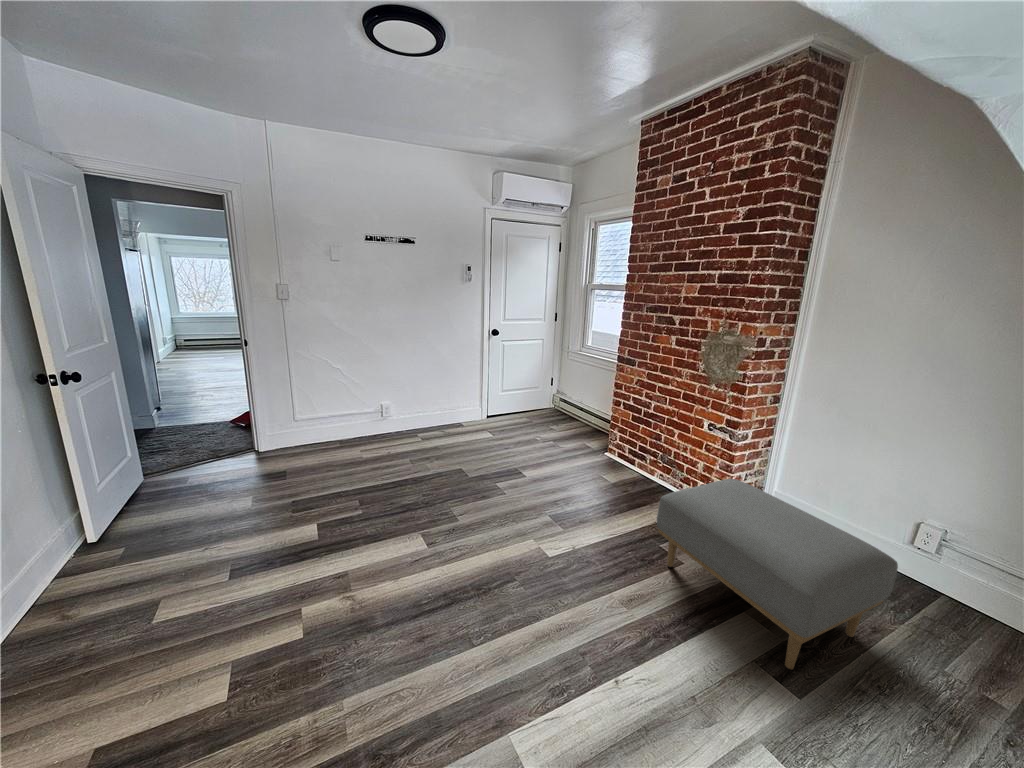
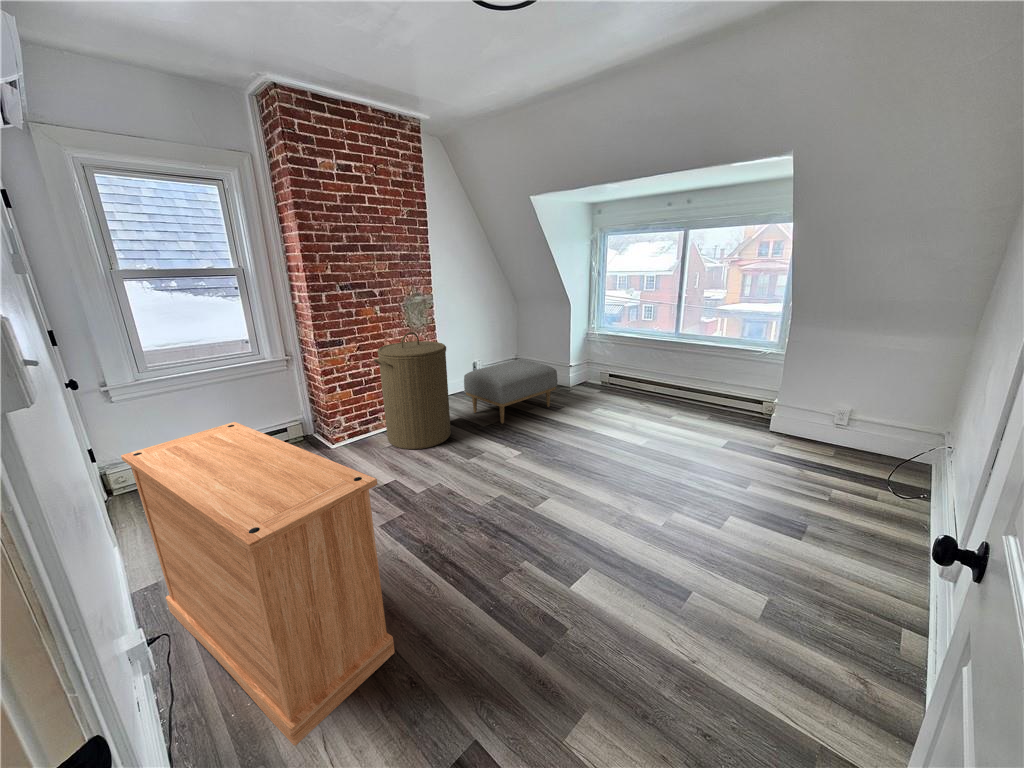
dresser: none [332,352,463,461] -> present [121,422,395,746]
laundry hamper: none [590,368,685,513] -> present [374,332,451,449]

